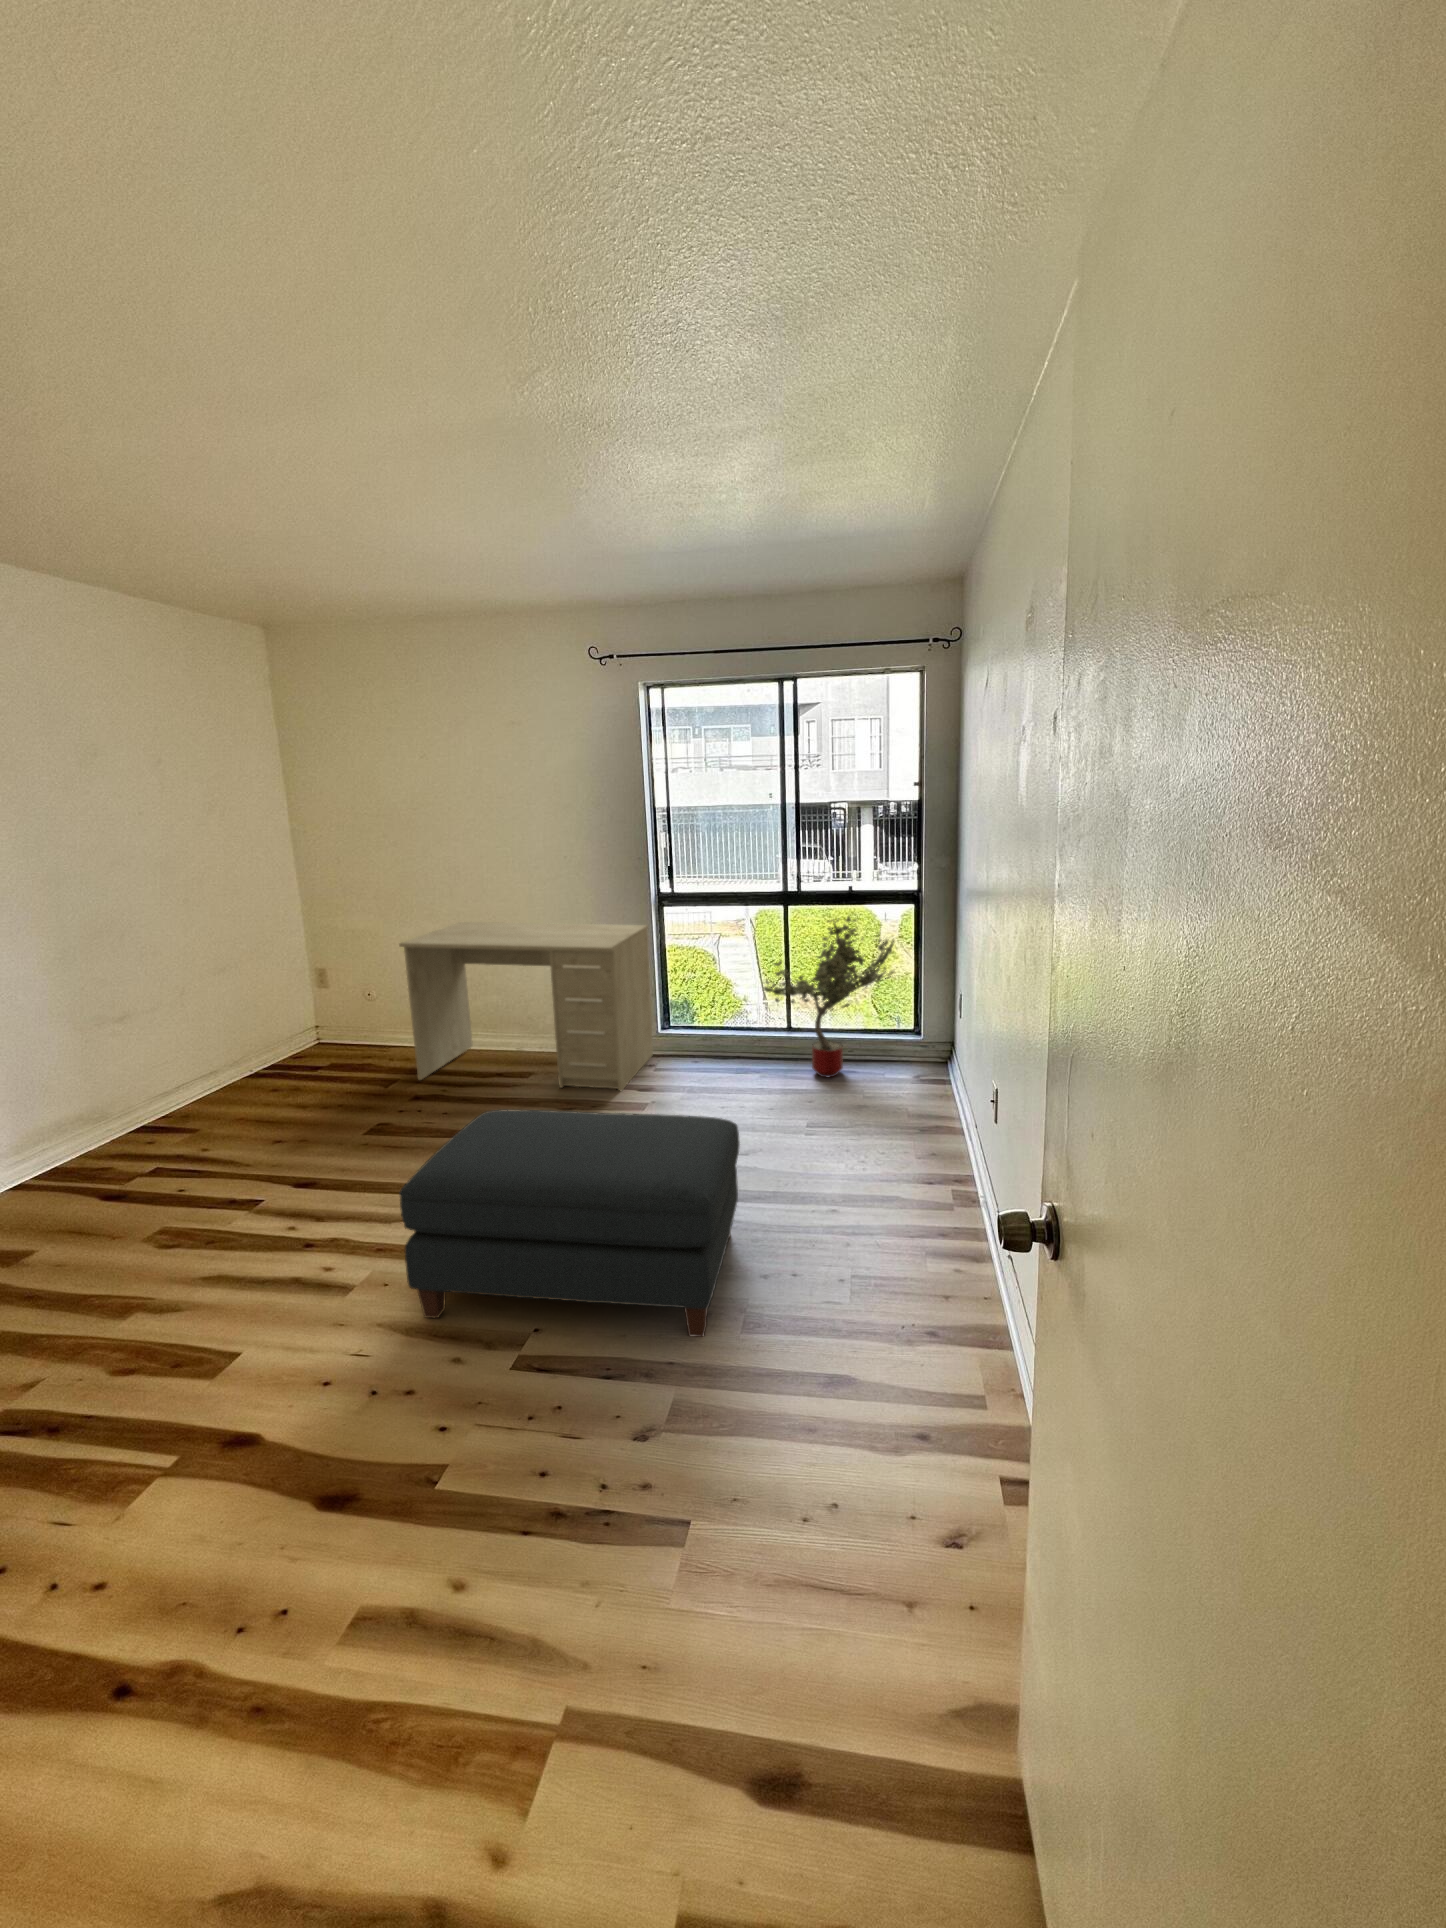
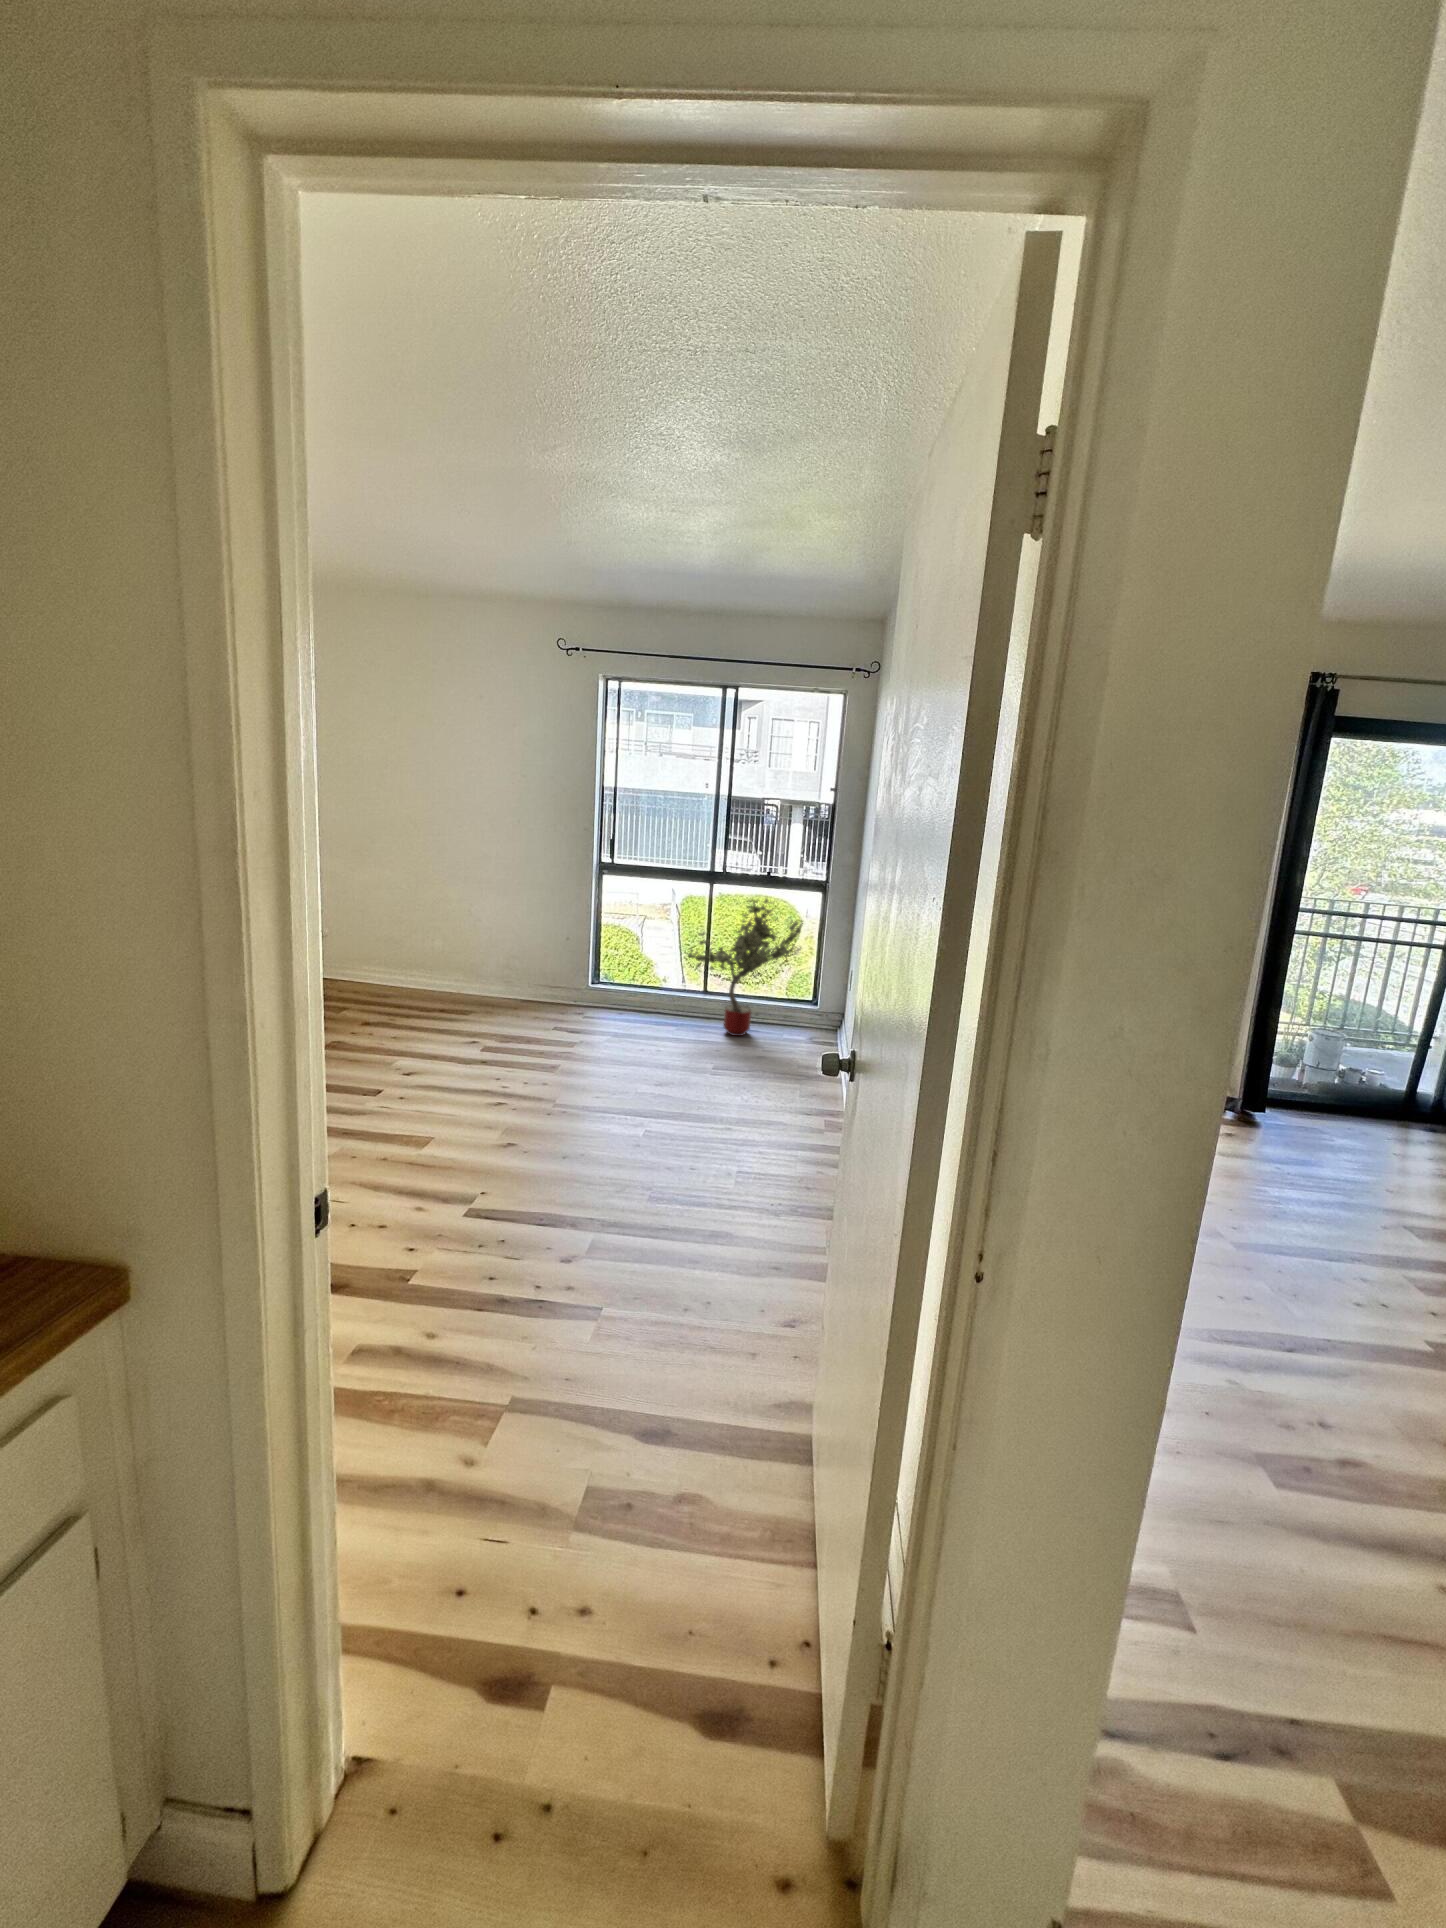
desk: present [399,922,653,1091] -> none [362,872,589,1034]
ottoman: present [399,1110,740,1337] -> none [380,1025,658,1205]

